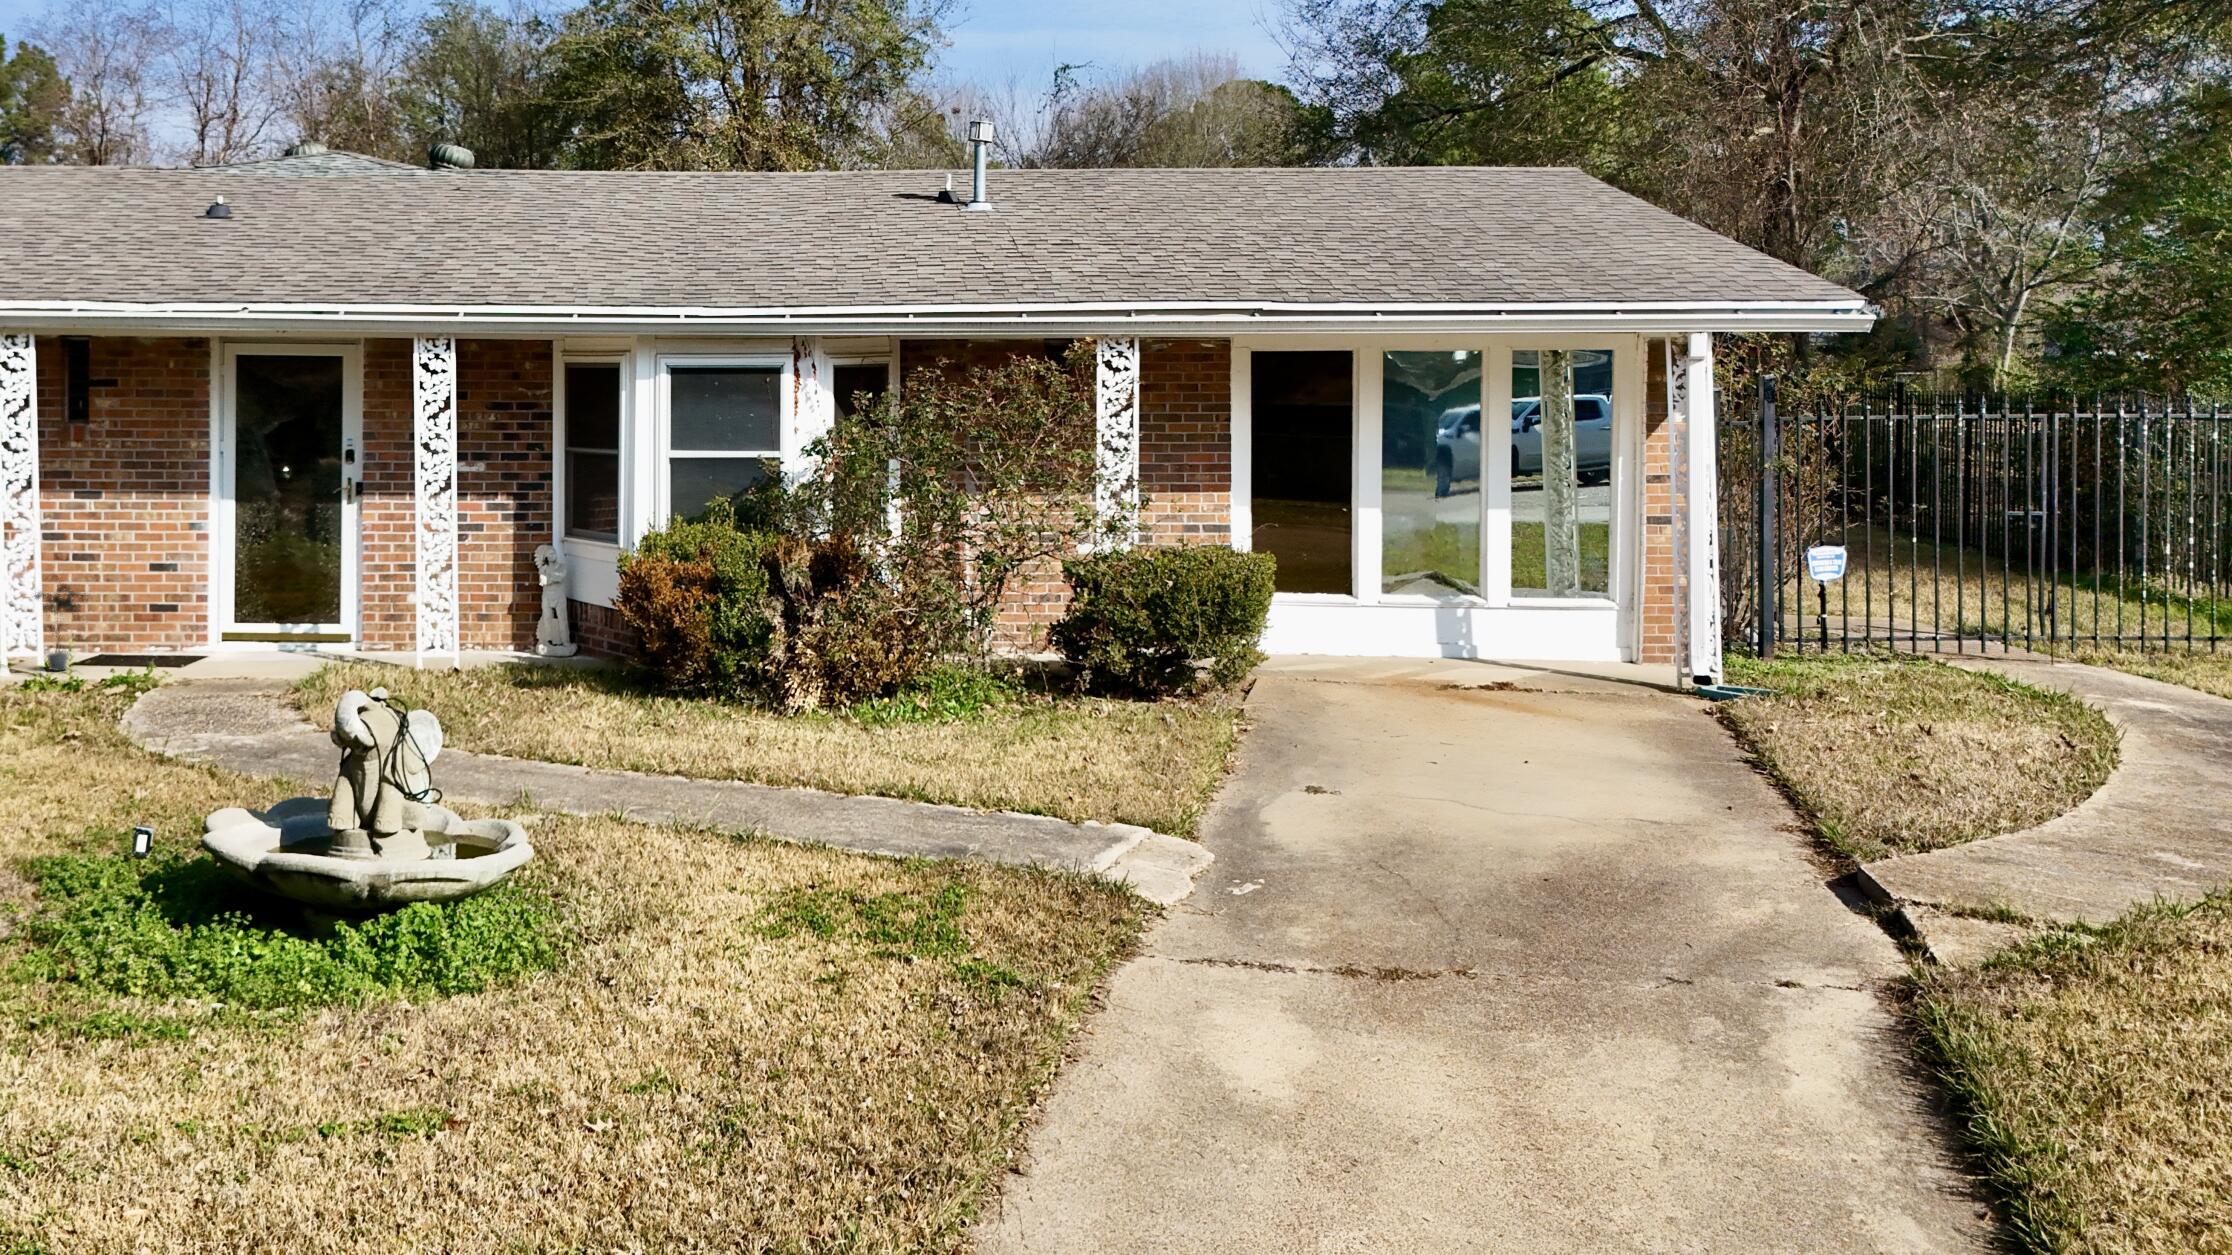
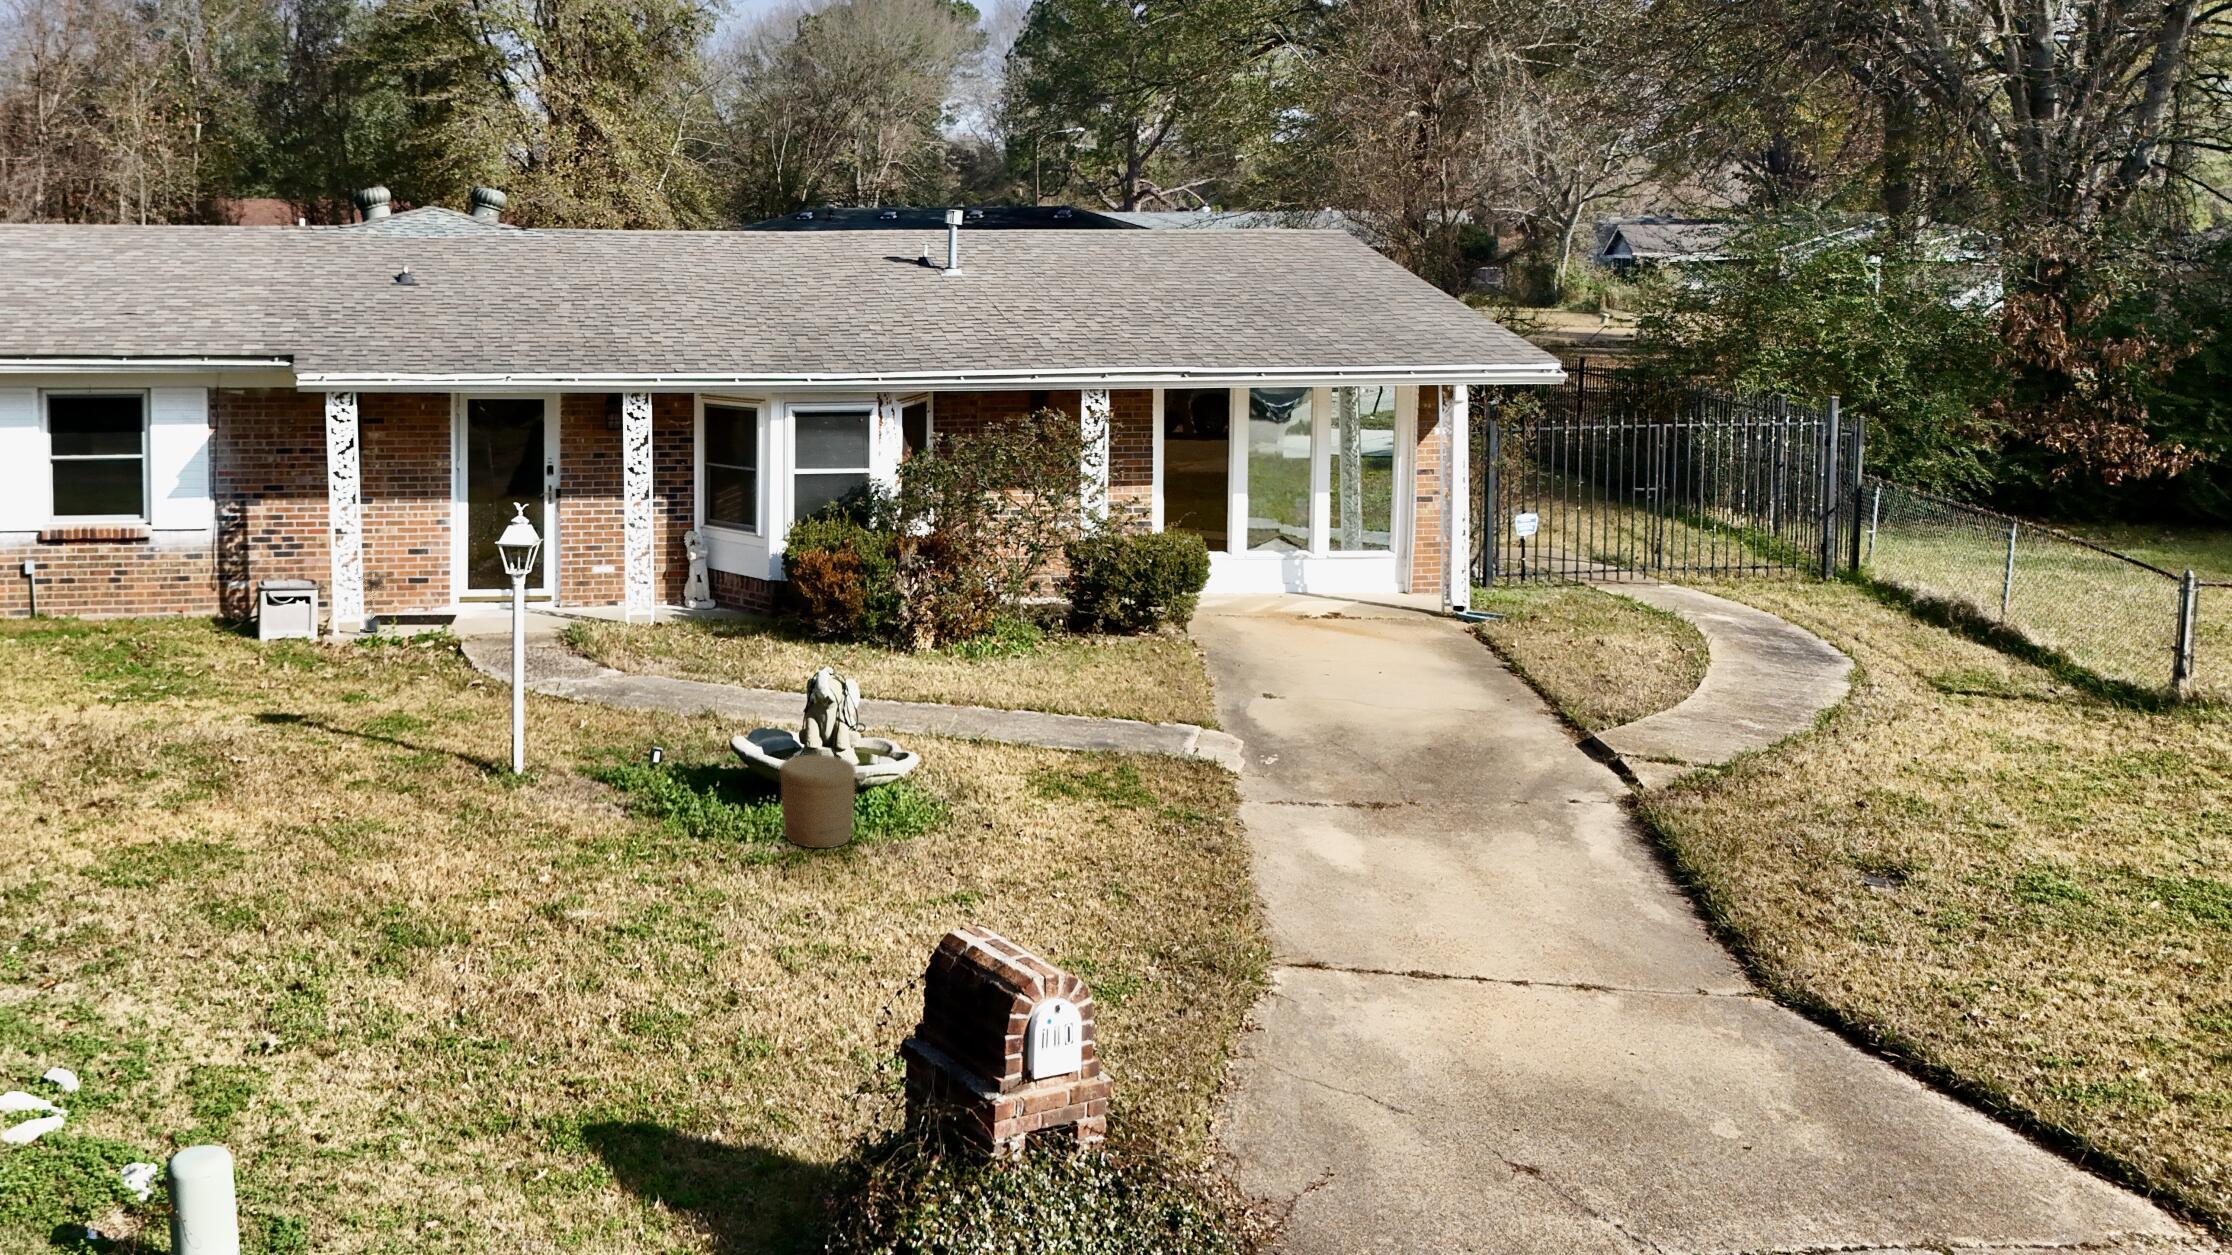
woven basket: none [263,837,403,1004] -> present [780,755,856,848]

